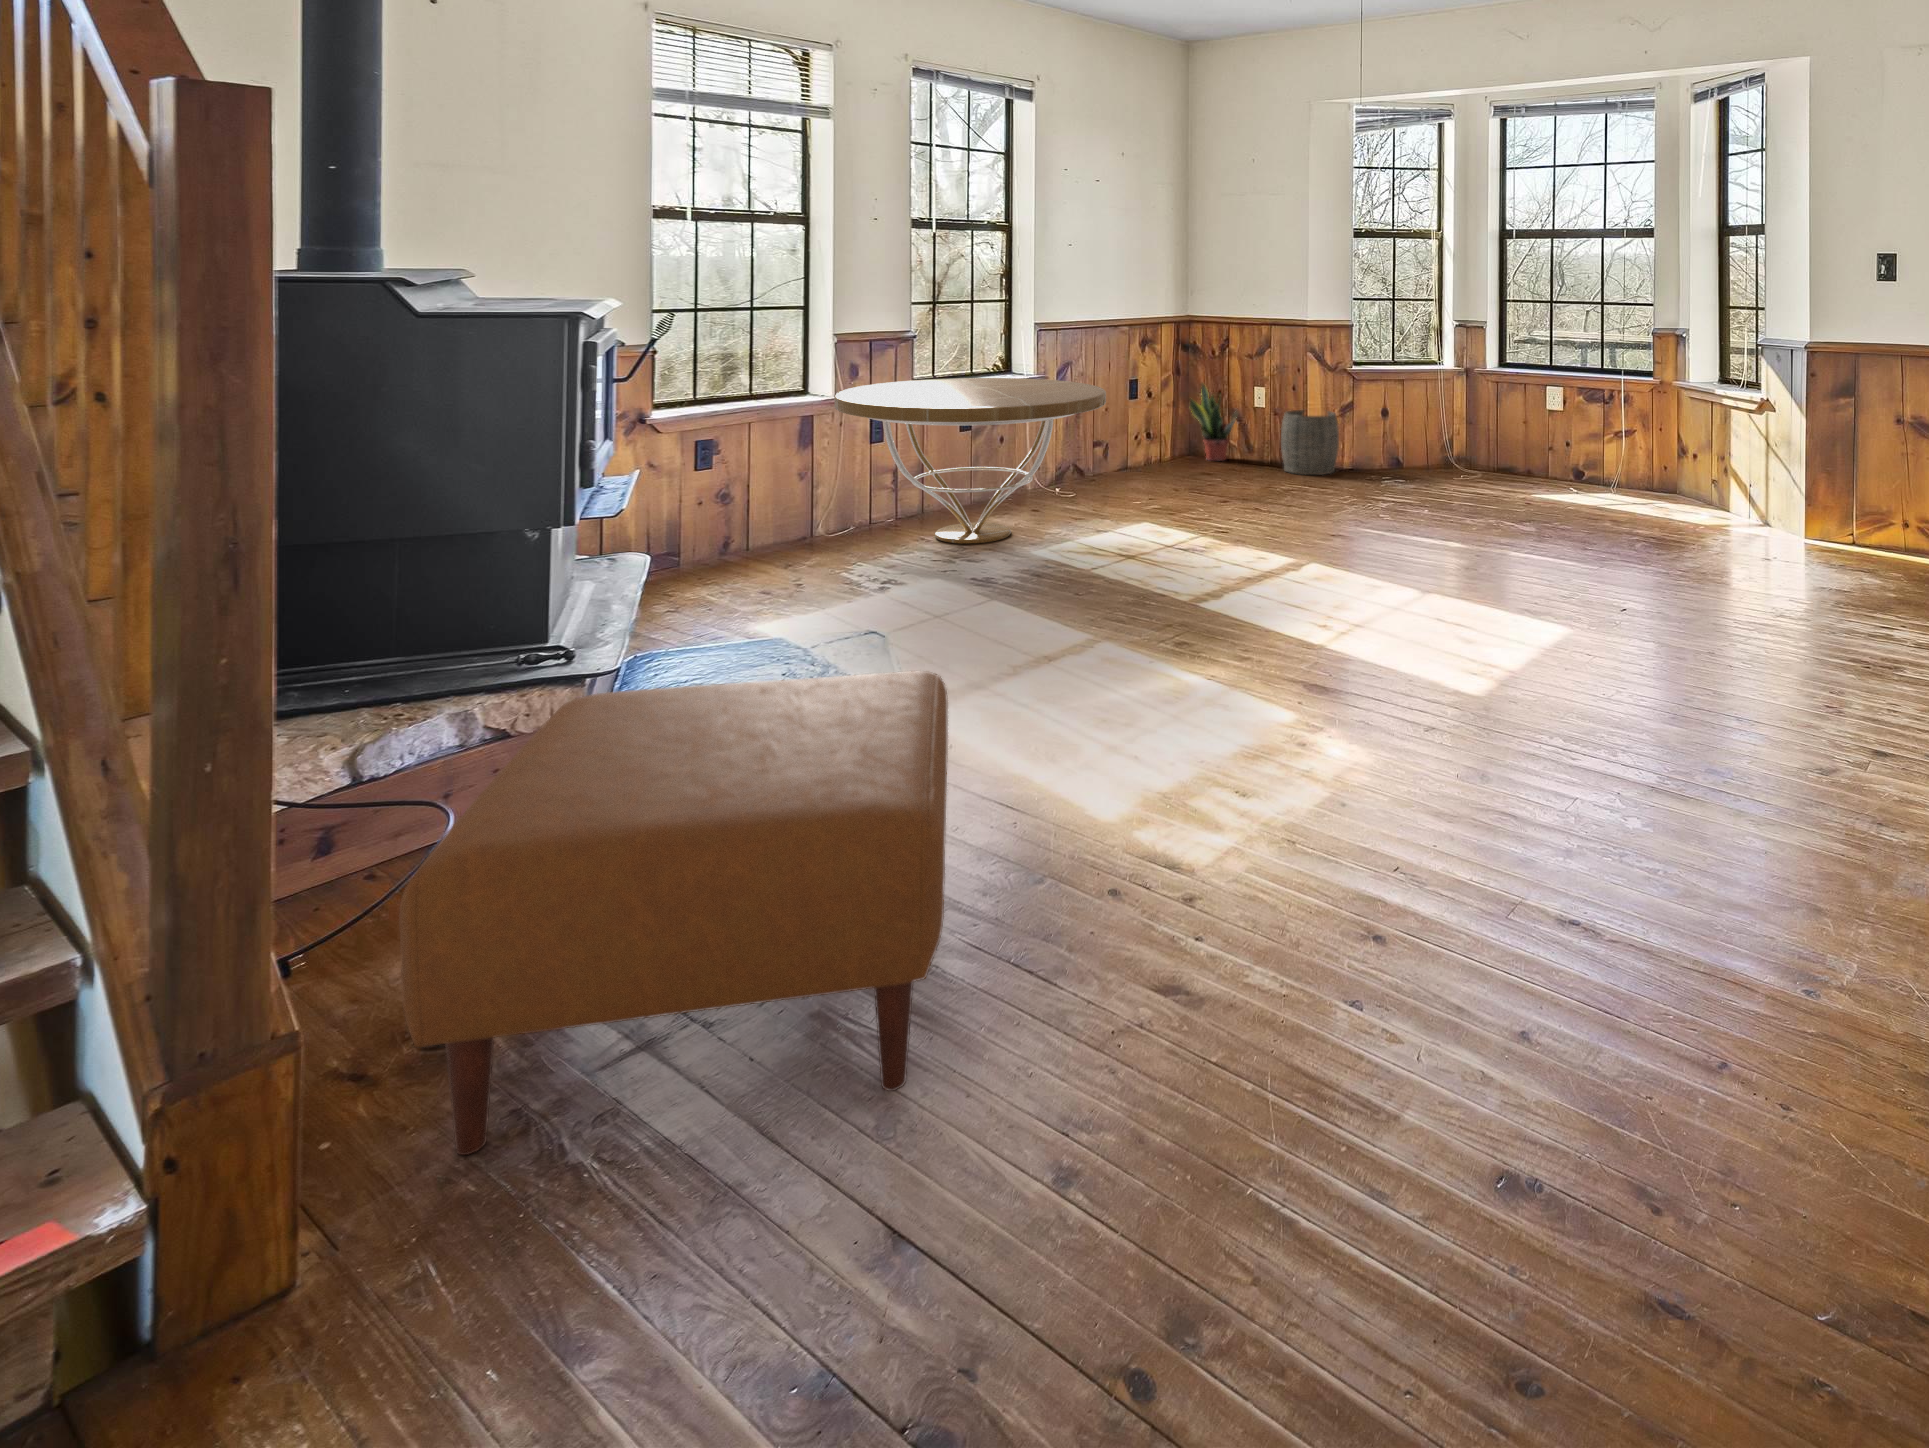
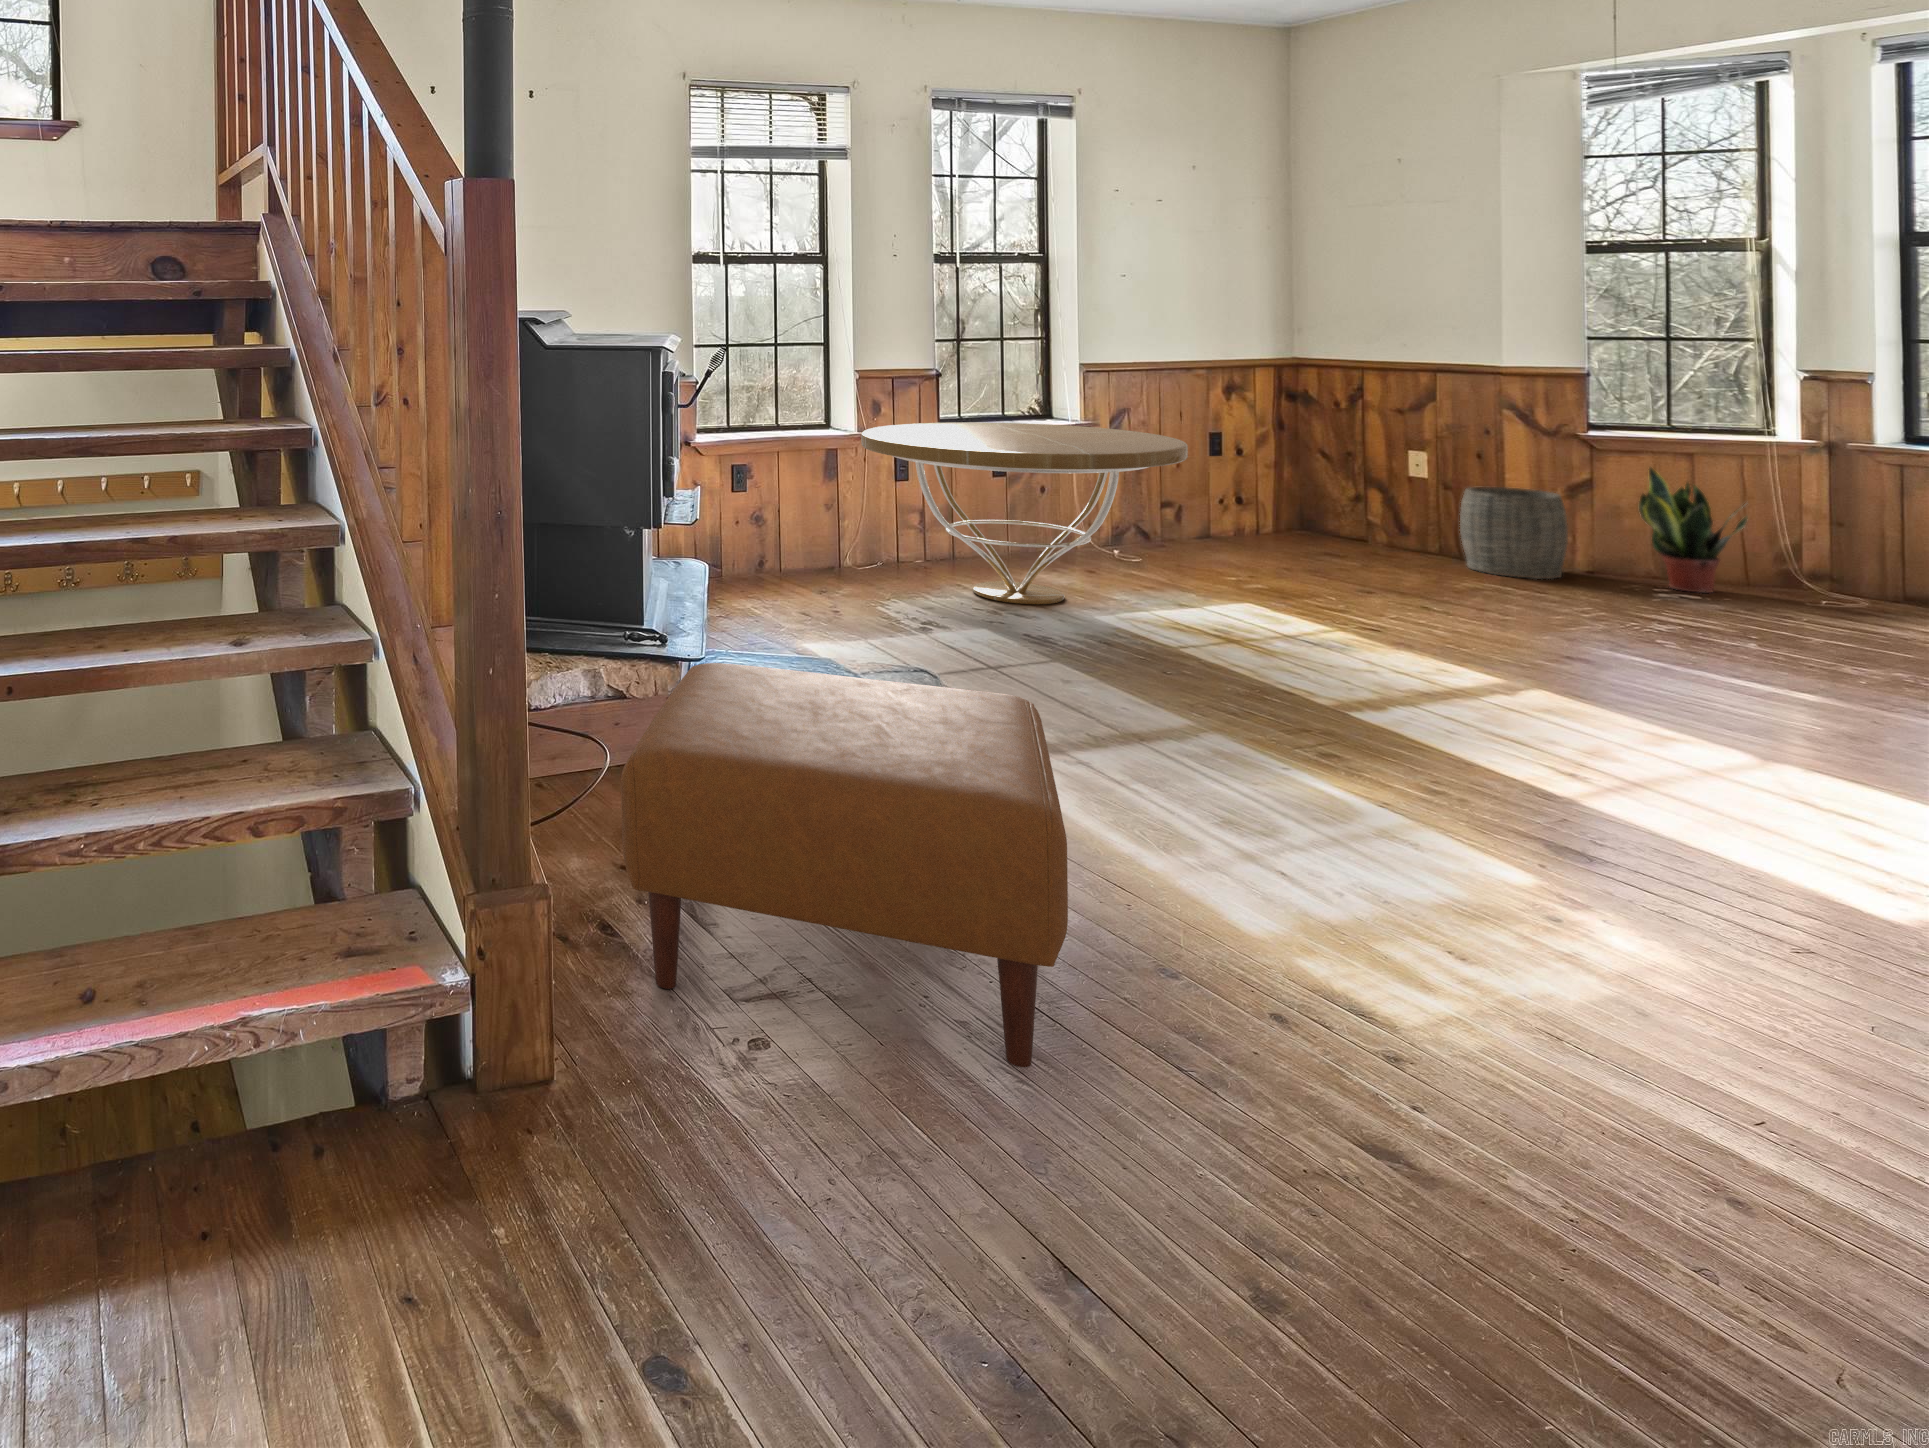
potted plant: present [1190,383,1235,461] -> present [1639,467,1747,593]

